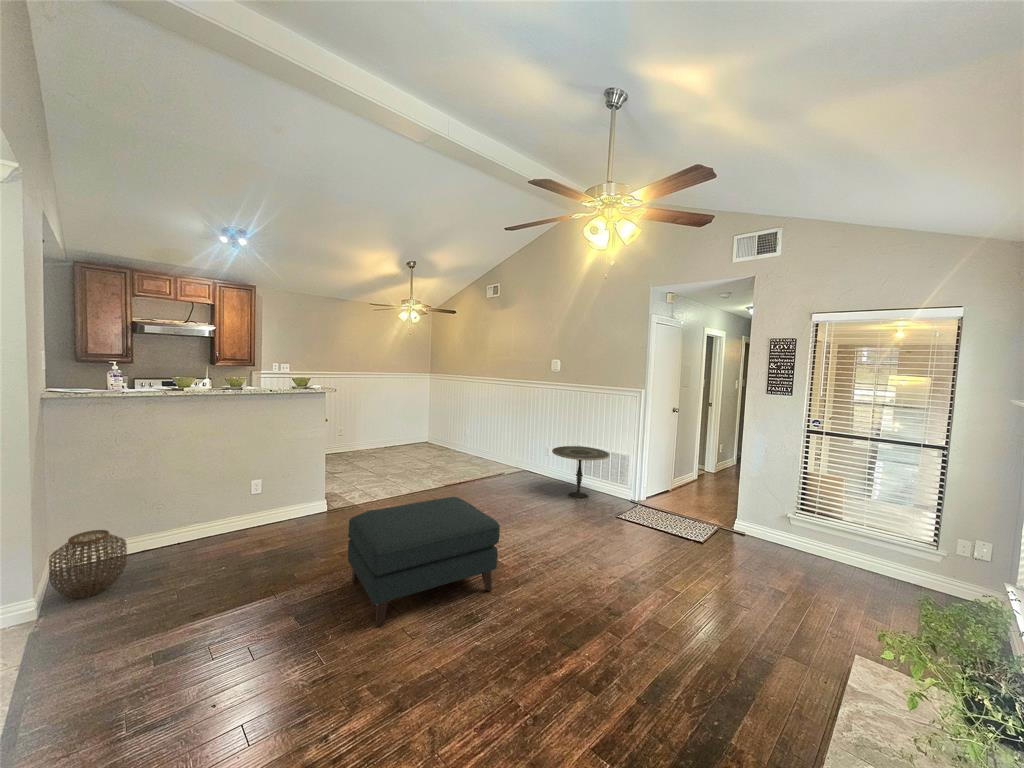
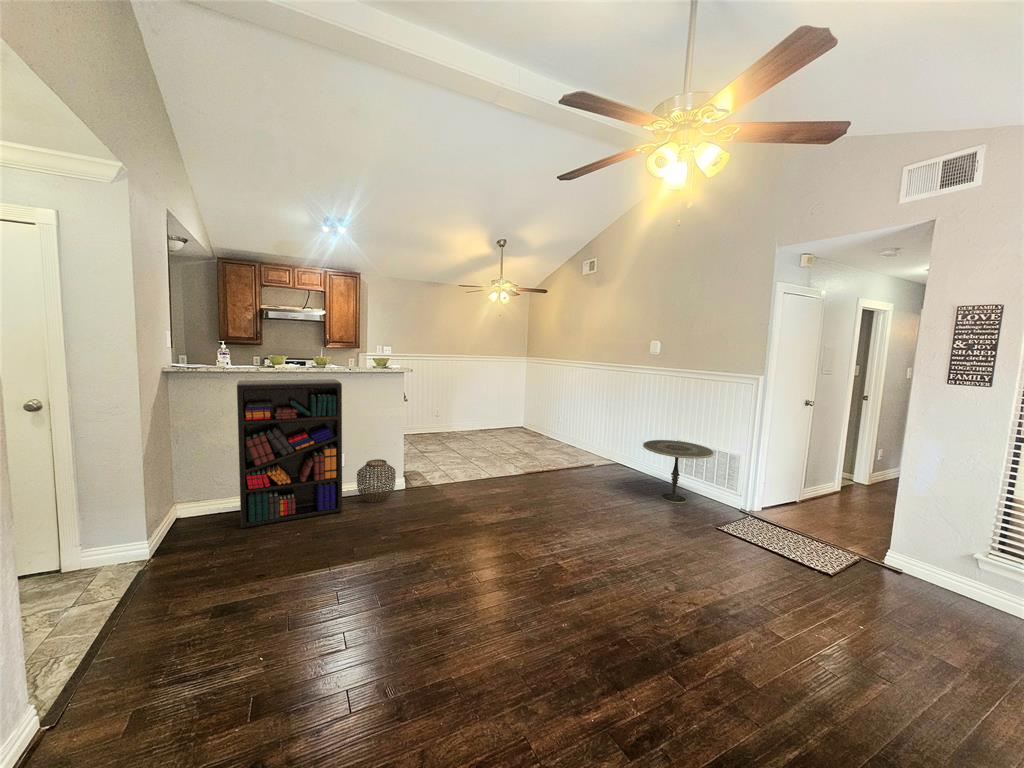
bookshelf: none [140,401,267,570] -> present [237,379,342,528]
ottoman: present [348,497,500,627] -> none [397,487,550,619]
woven basket: present [49,530,127,599] -> present [357,459,396,502]

